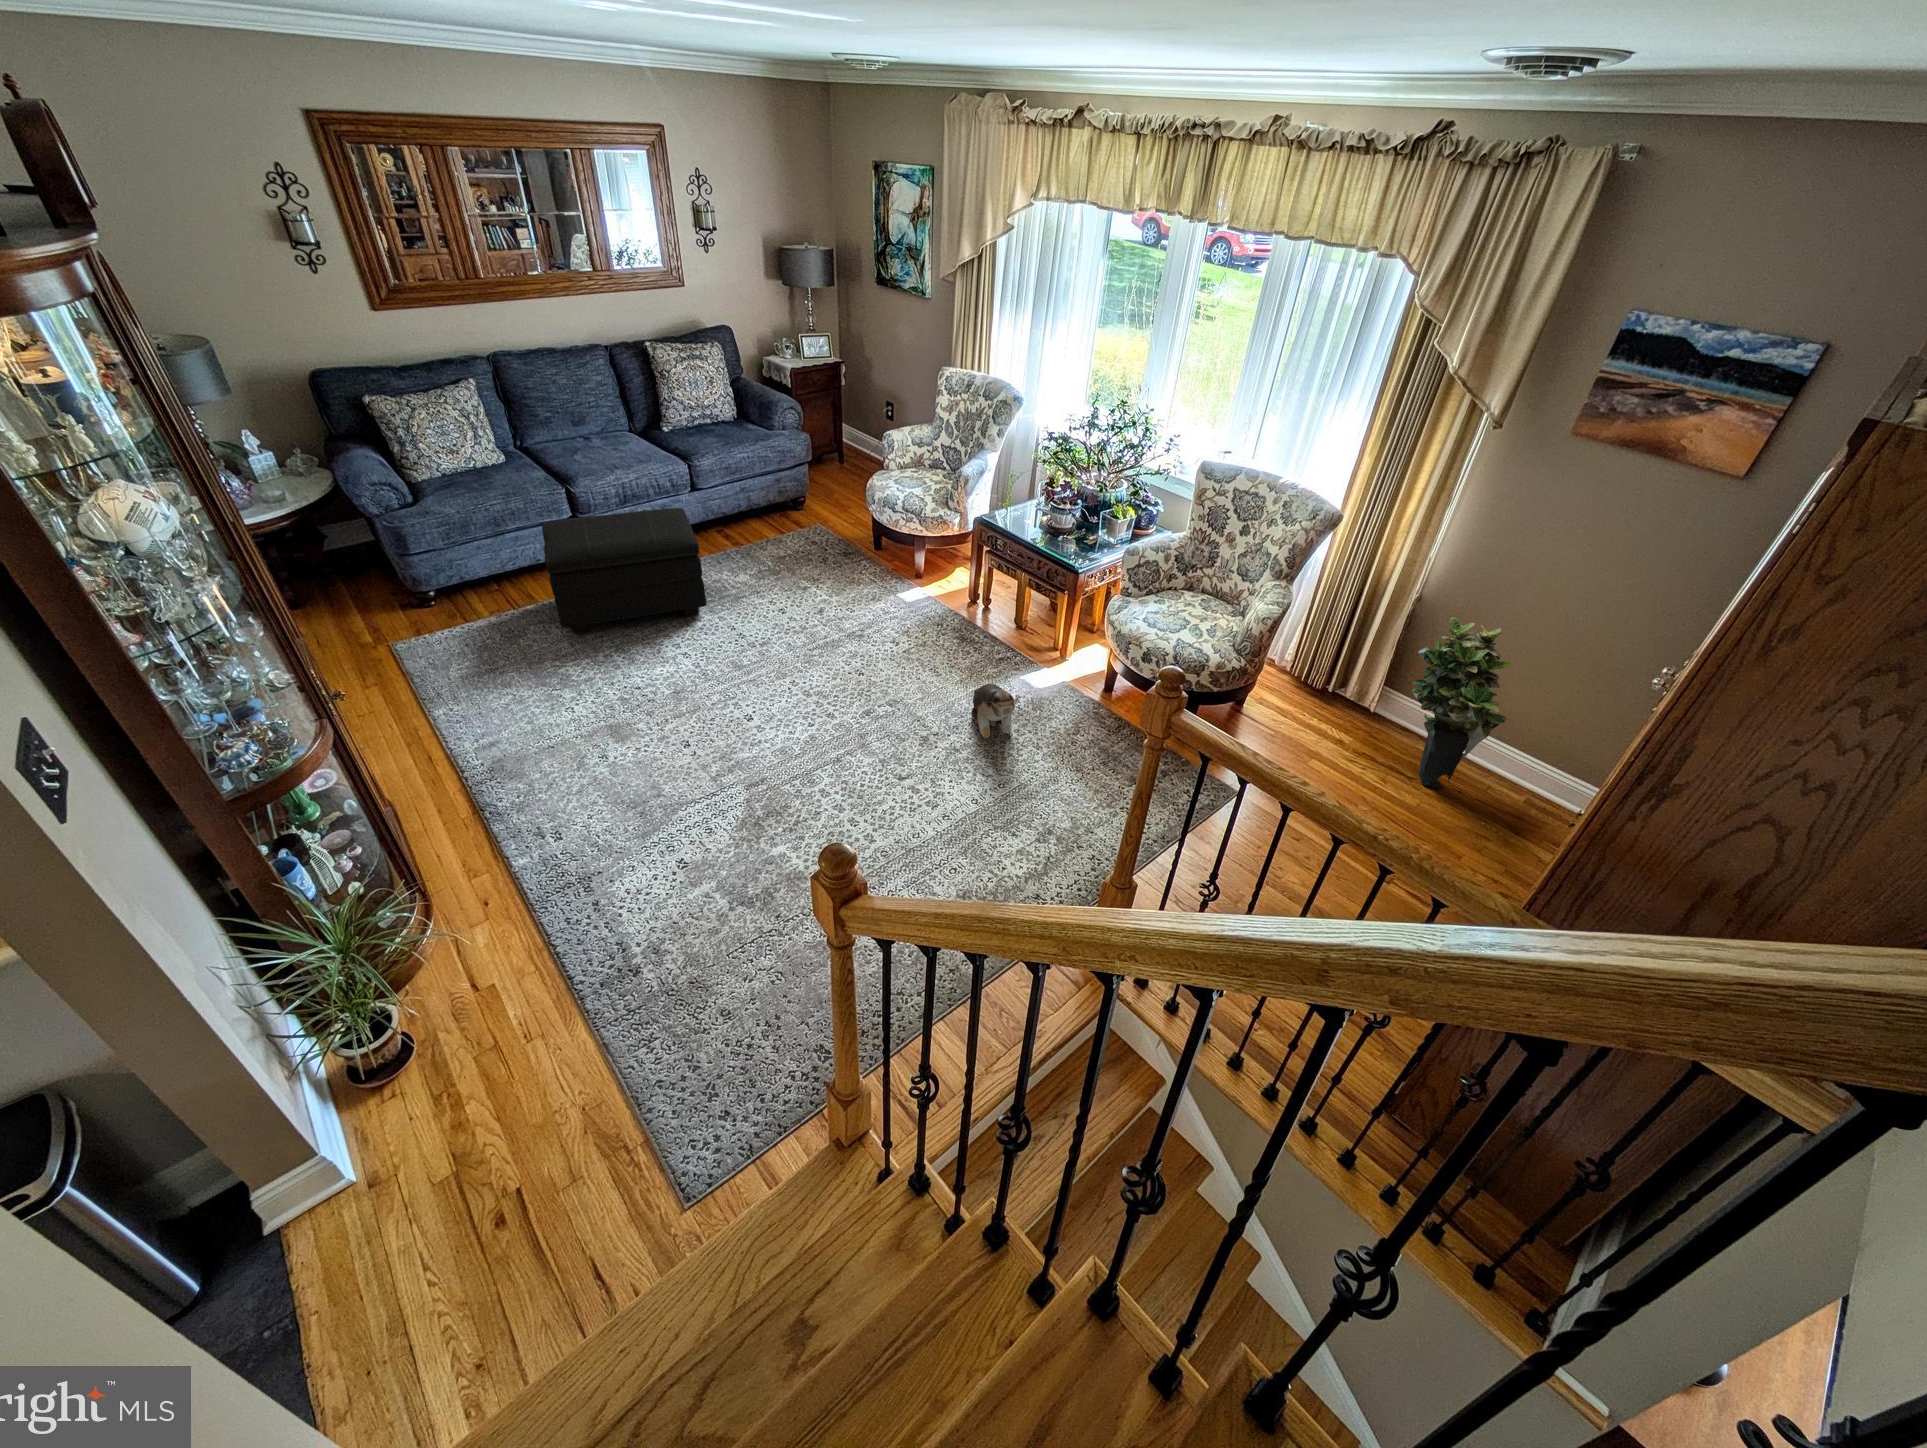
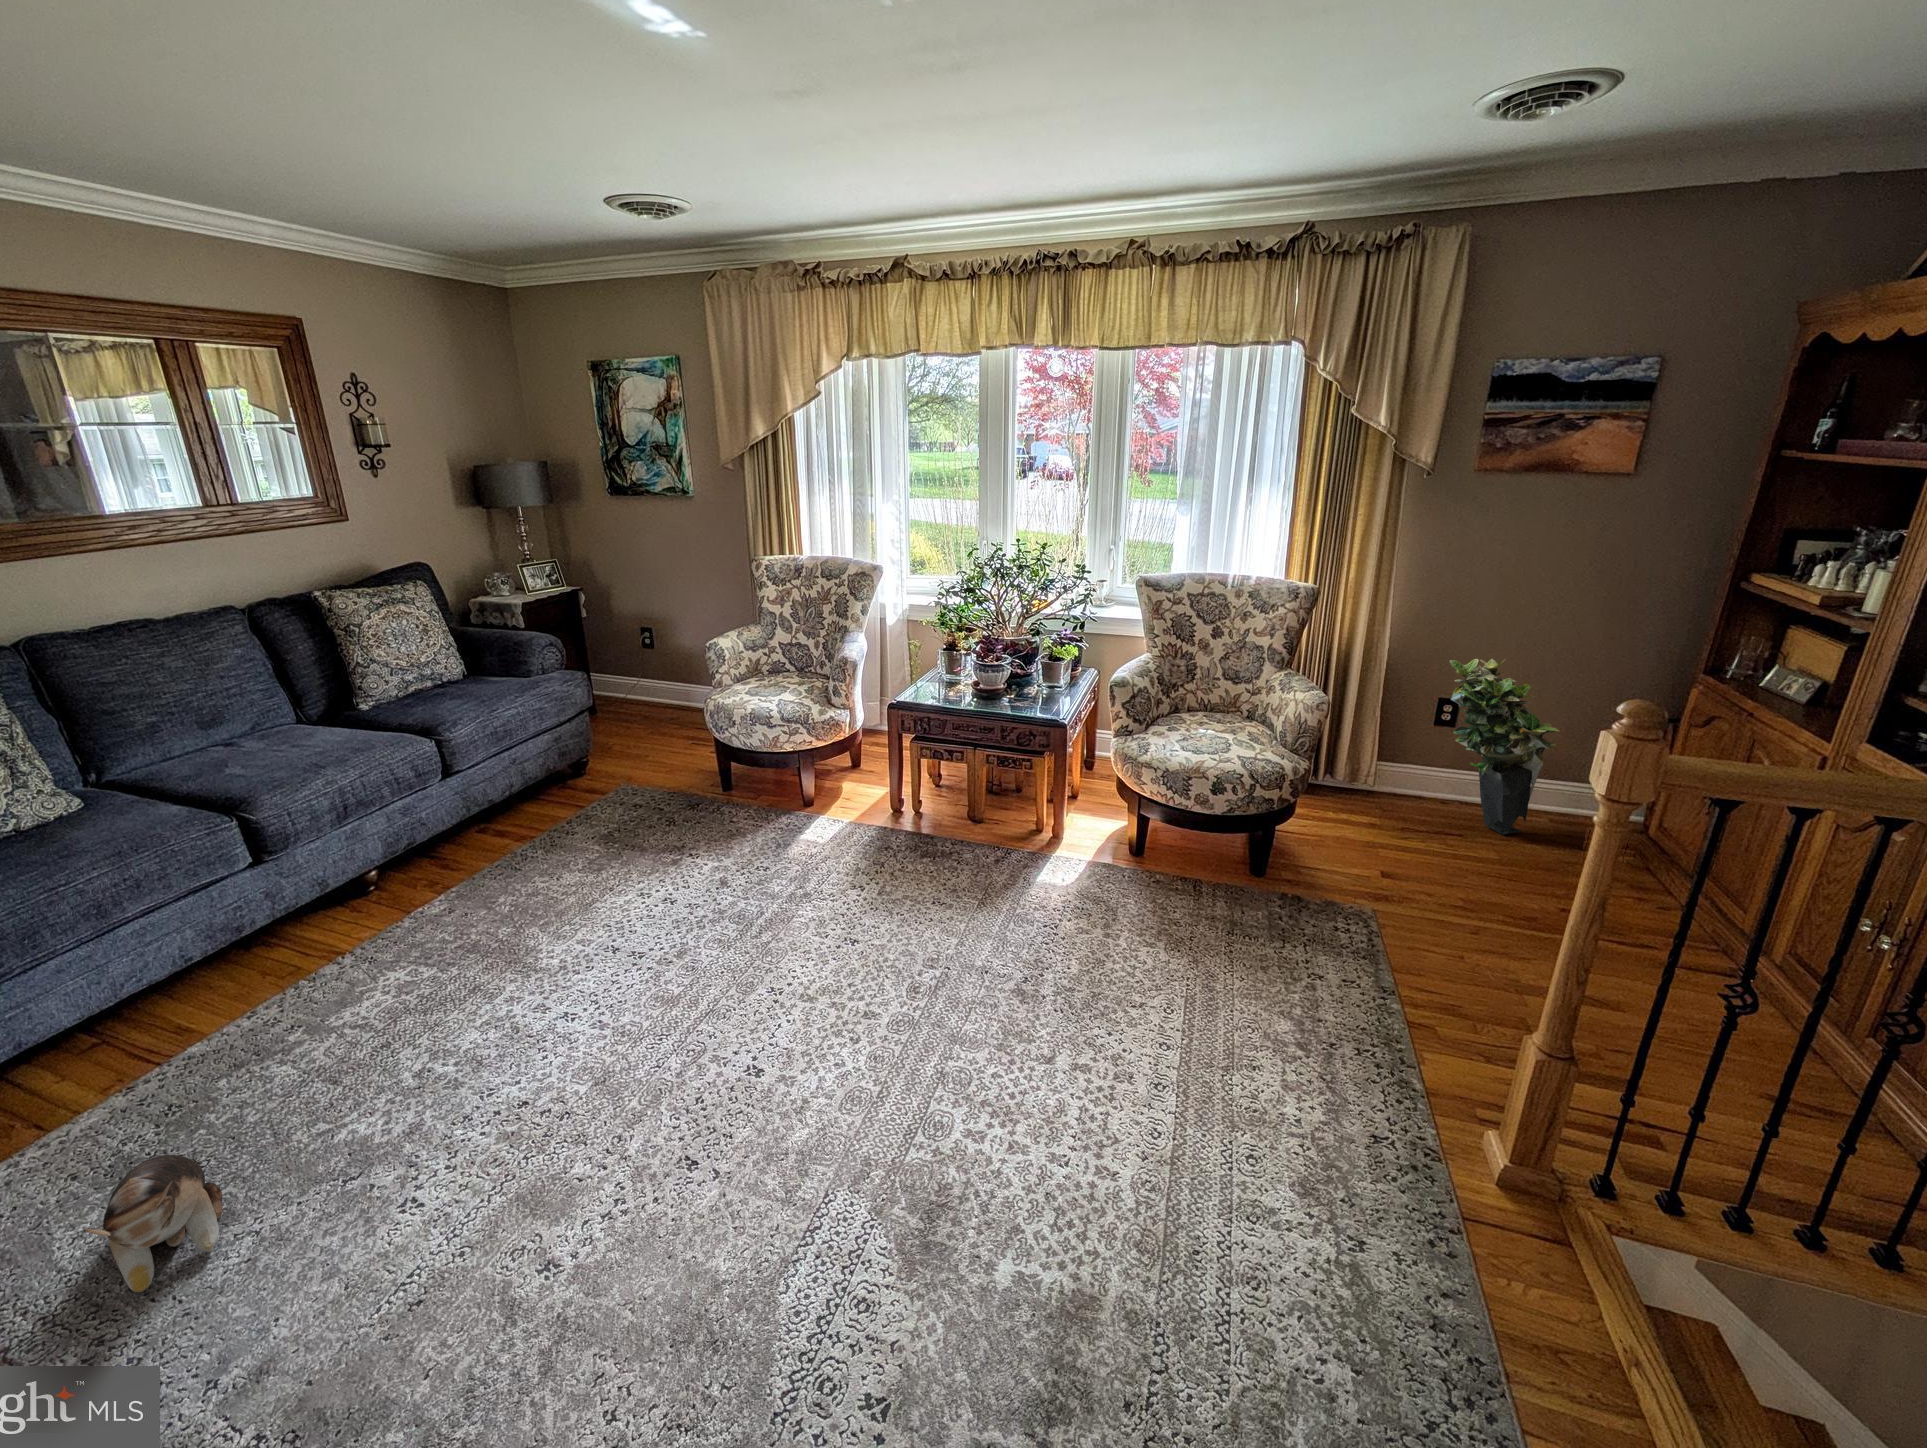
footstool: present [542,508,707,634] -> none [217,793,562,1061]
plush toy: present [971,684,1019,738] -> present [84,1155,223,1292]

